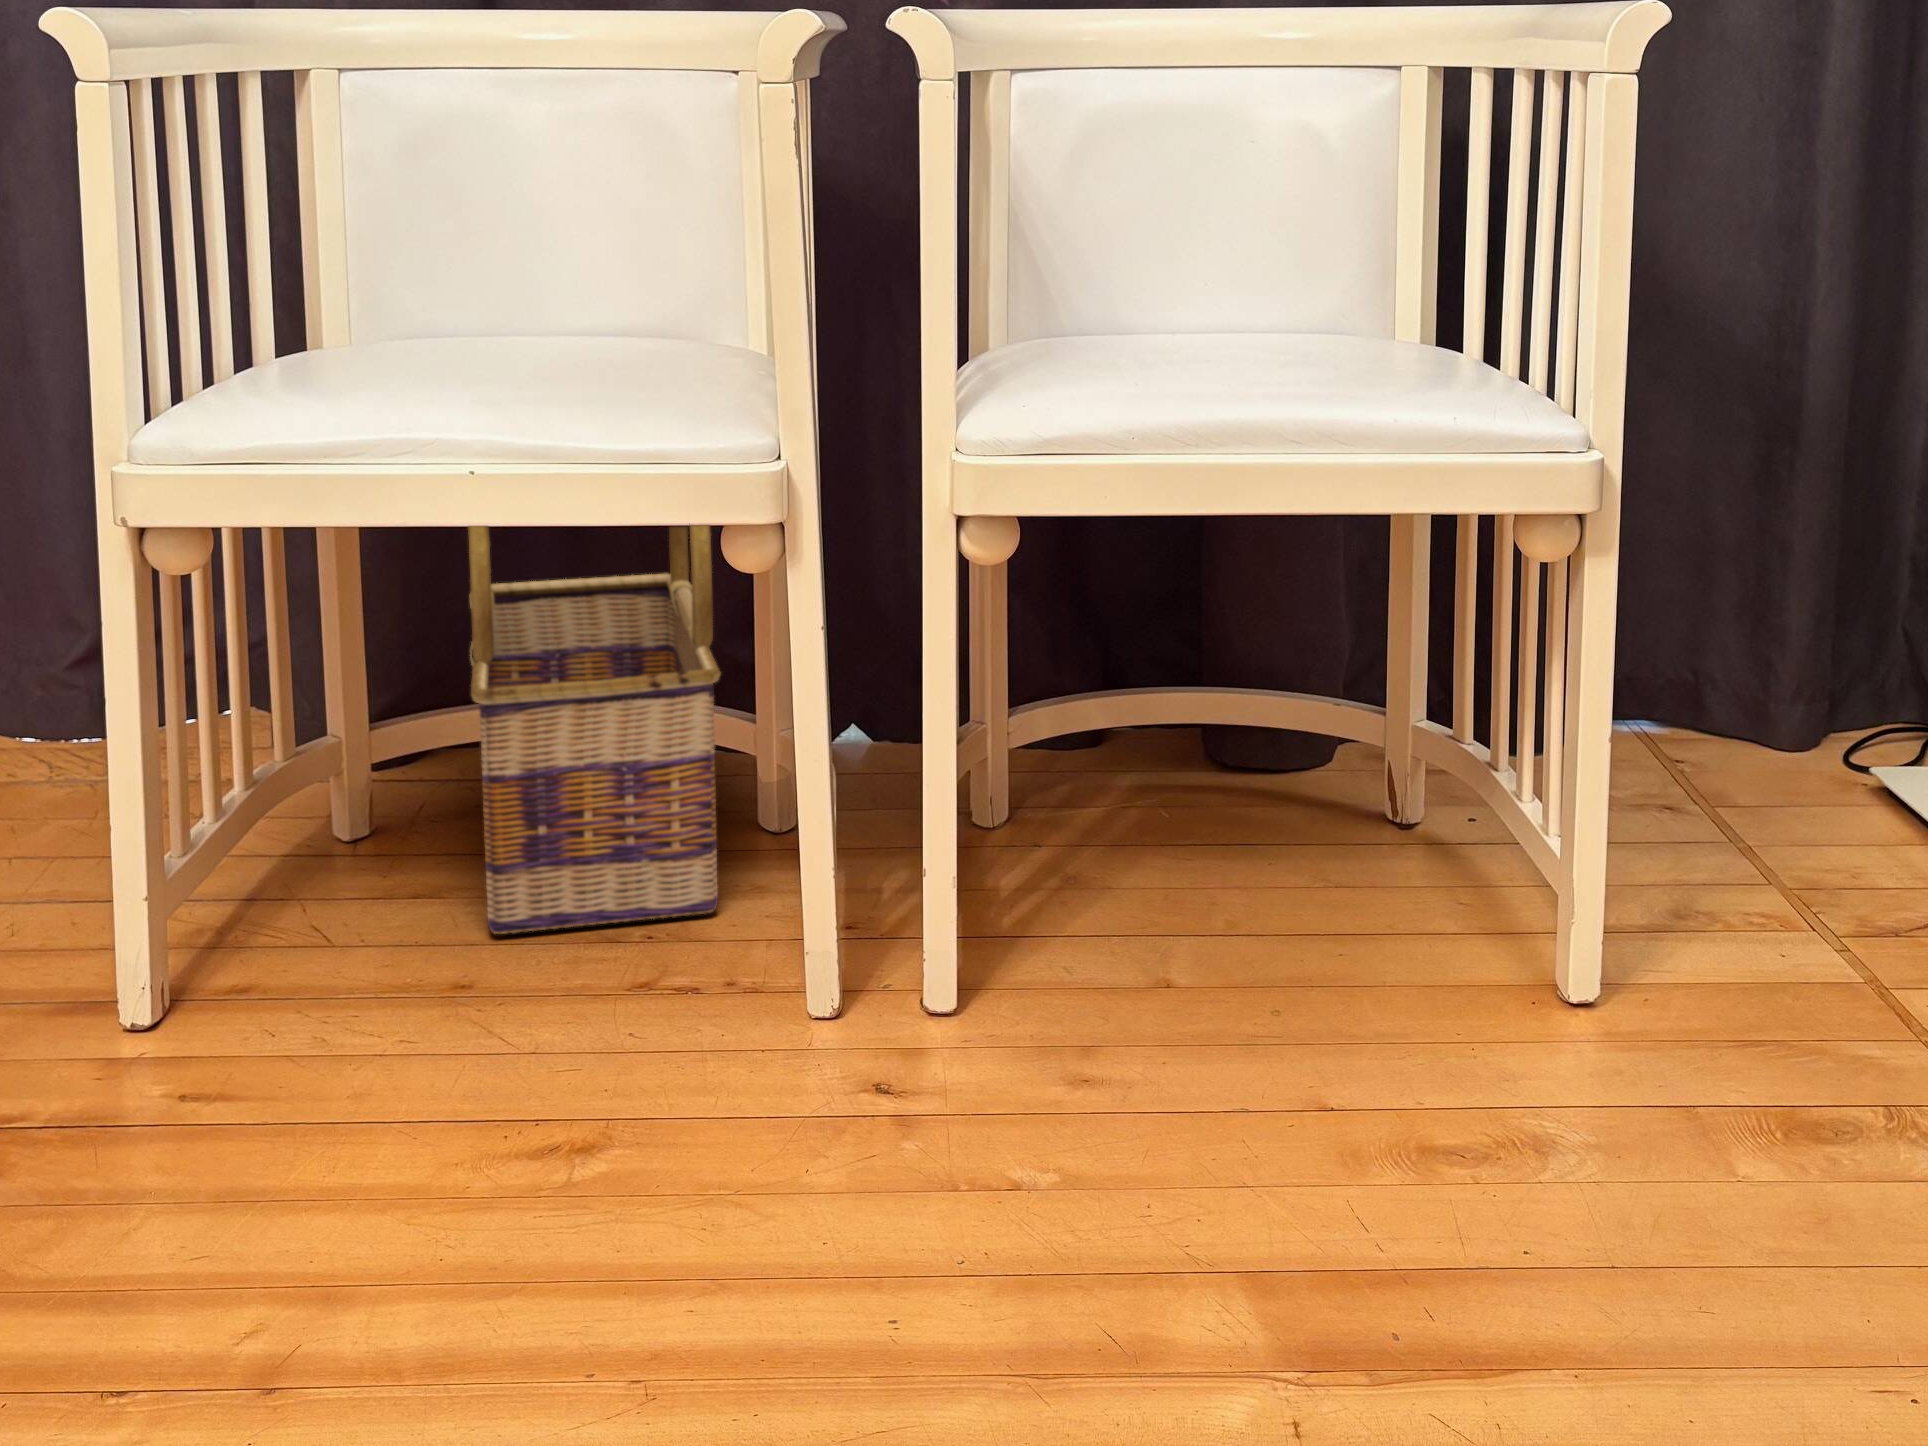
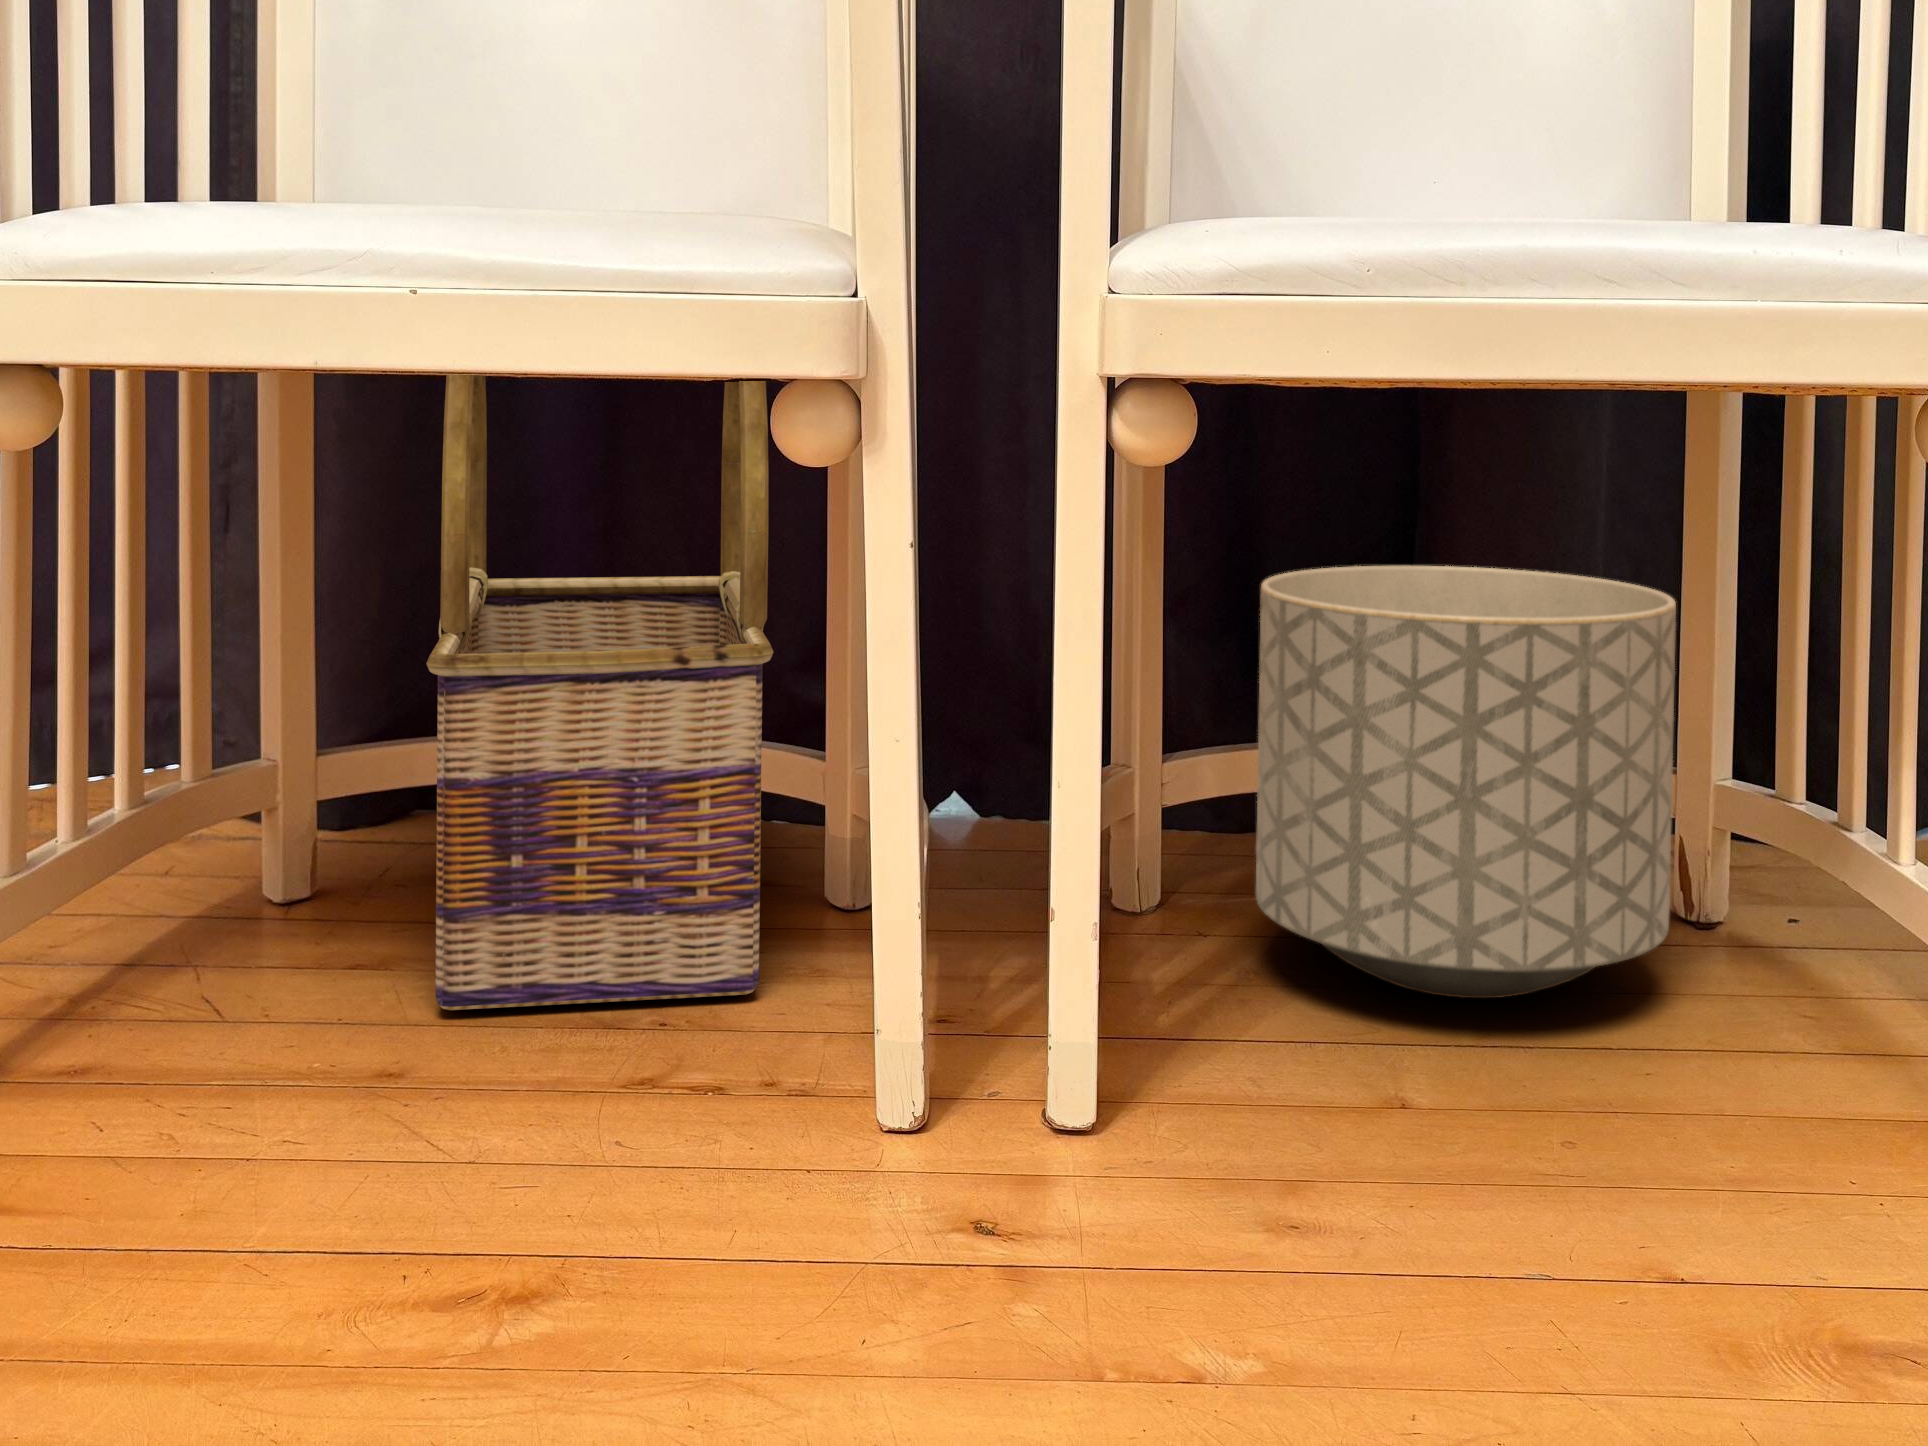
planter: none [1076,570,1374,897] -> present [1256,566,1676,998]

